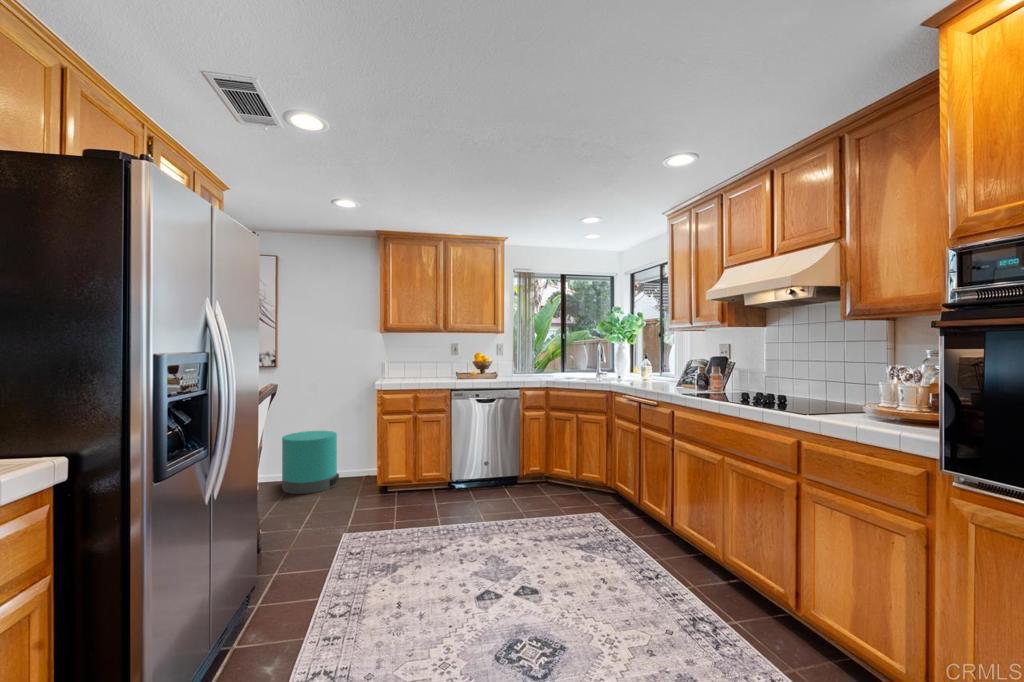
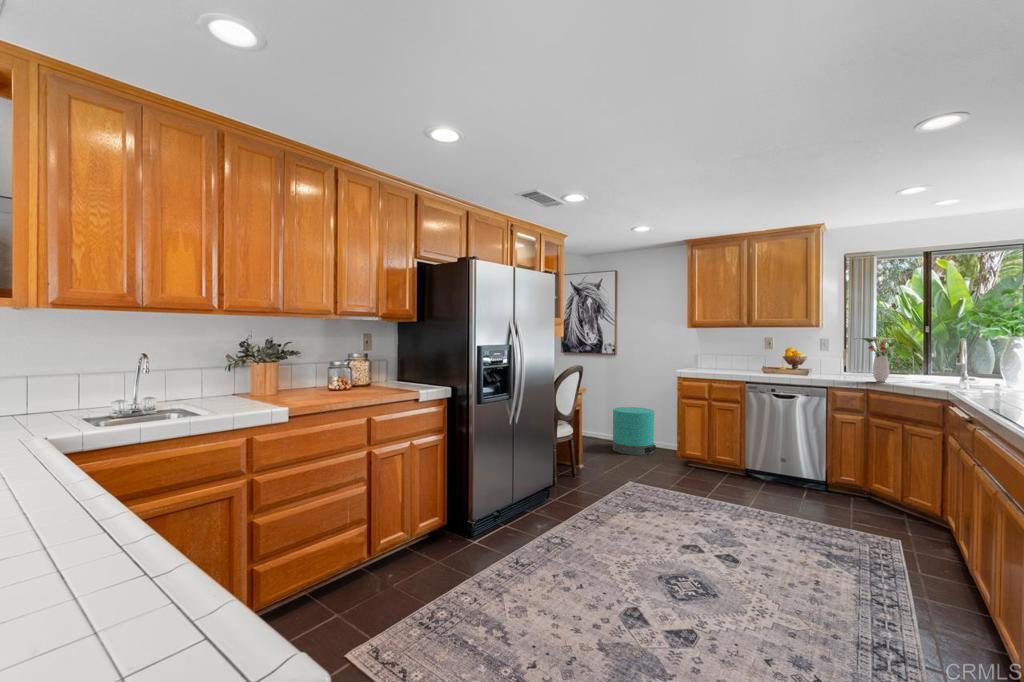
flower arrangement: none [543,341,577,380] -> present [861,337,902,382]

